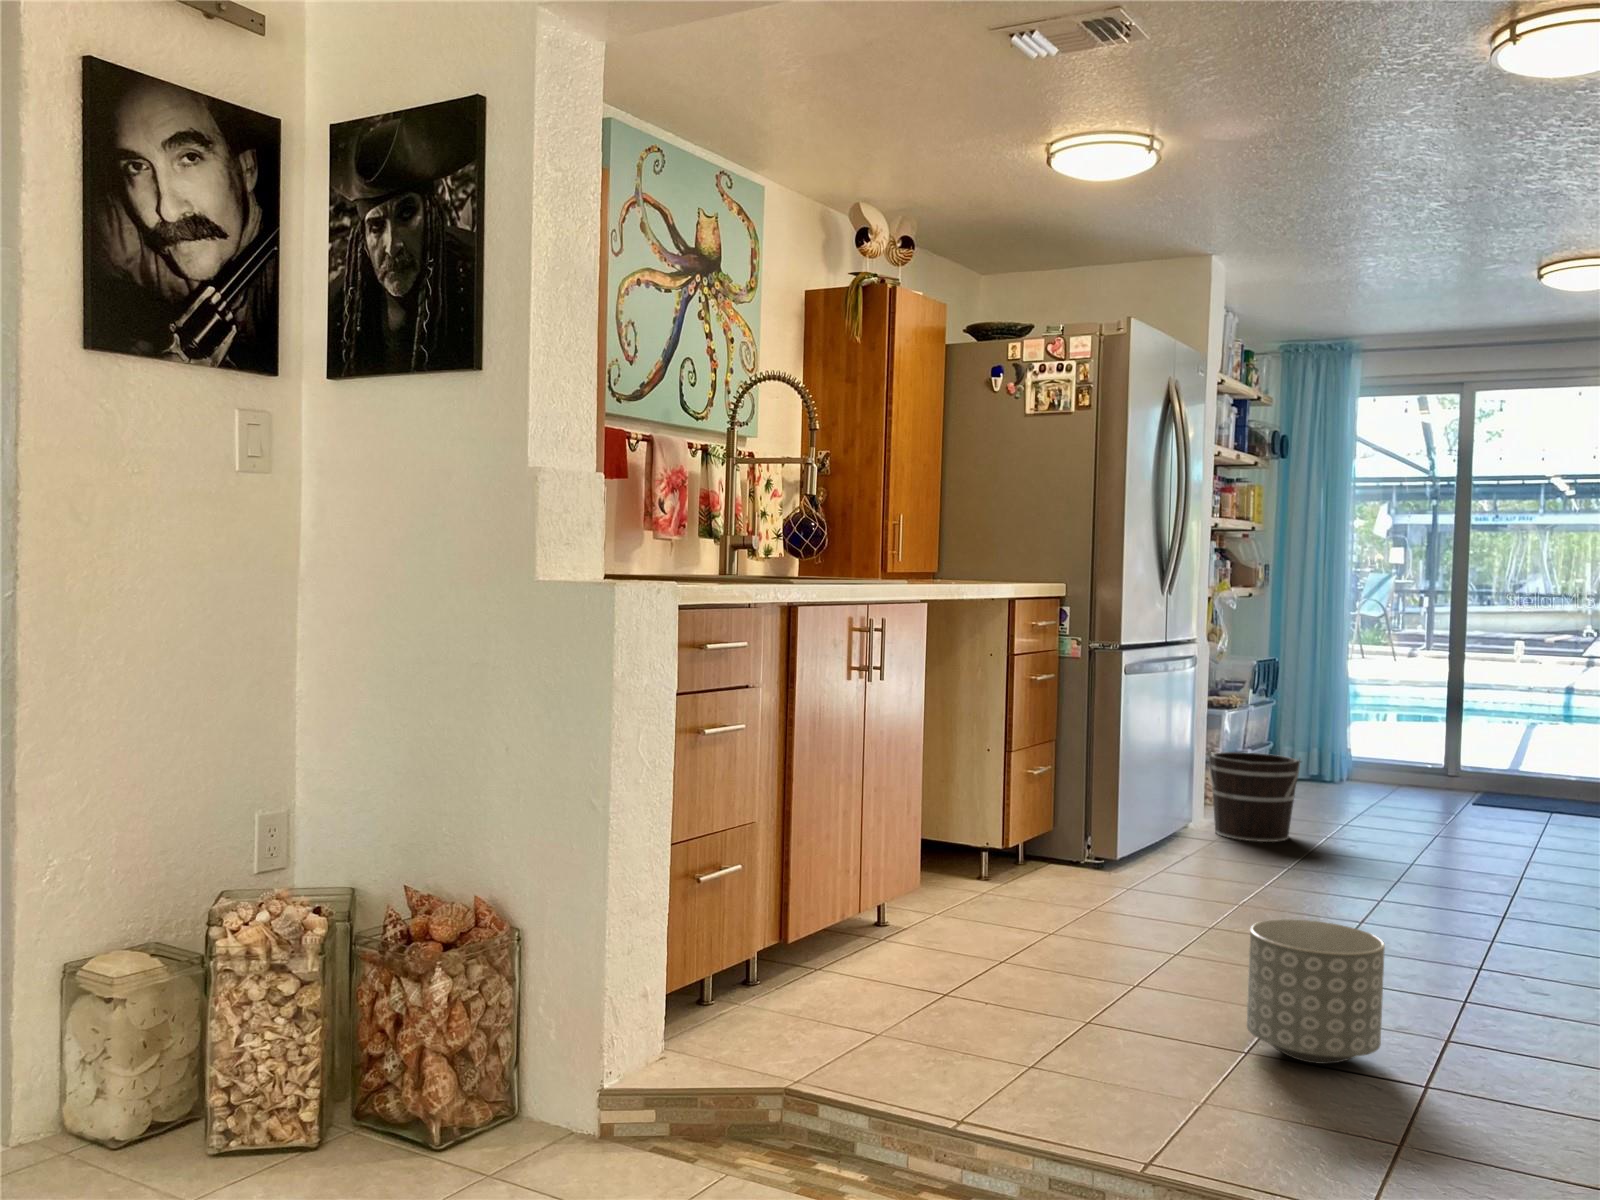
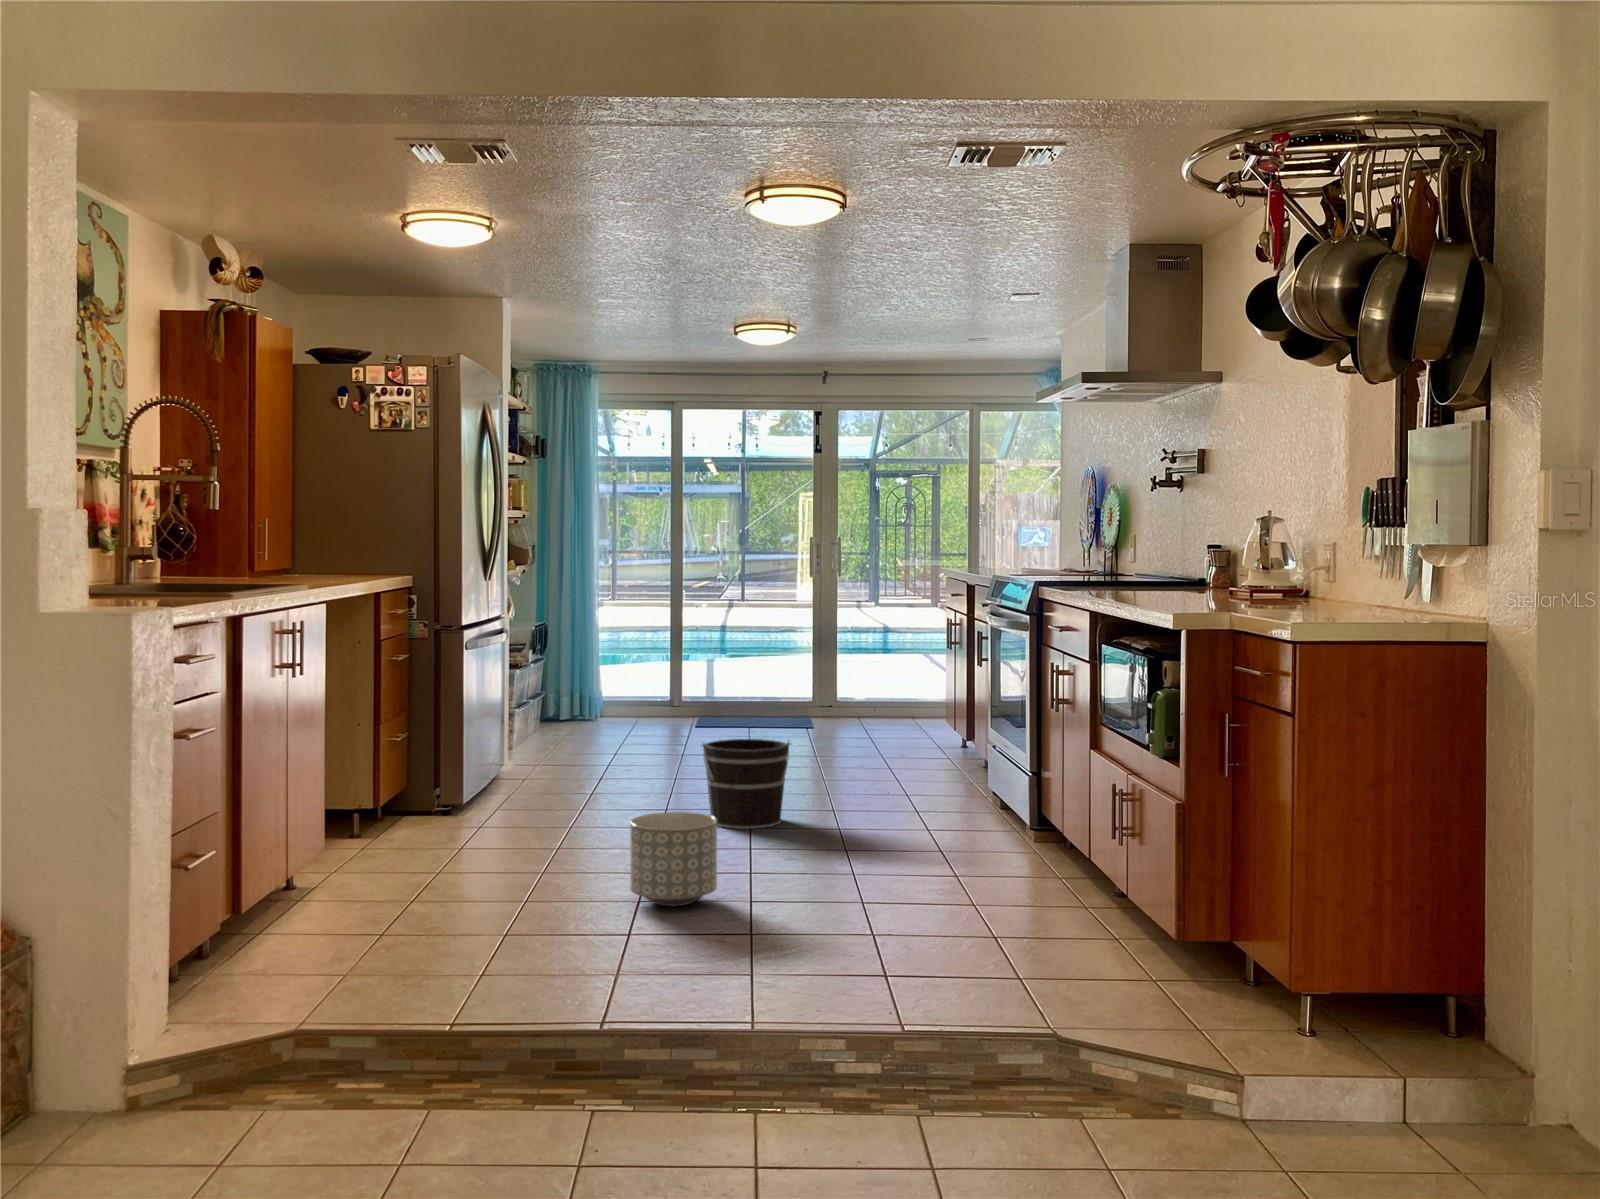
bucket: present [1208,751,1301,842] -> present [701,739,791,829]

